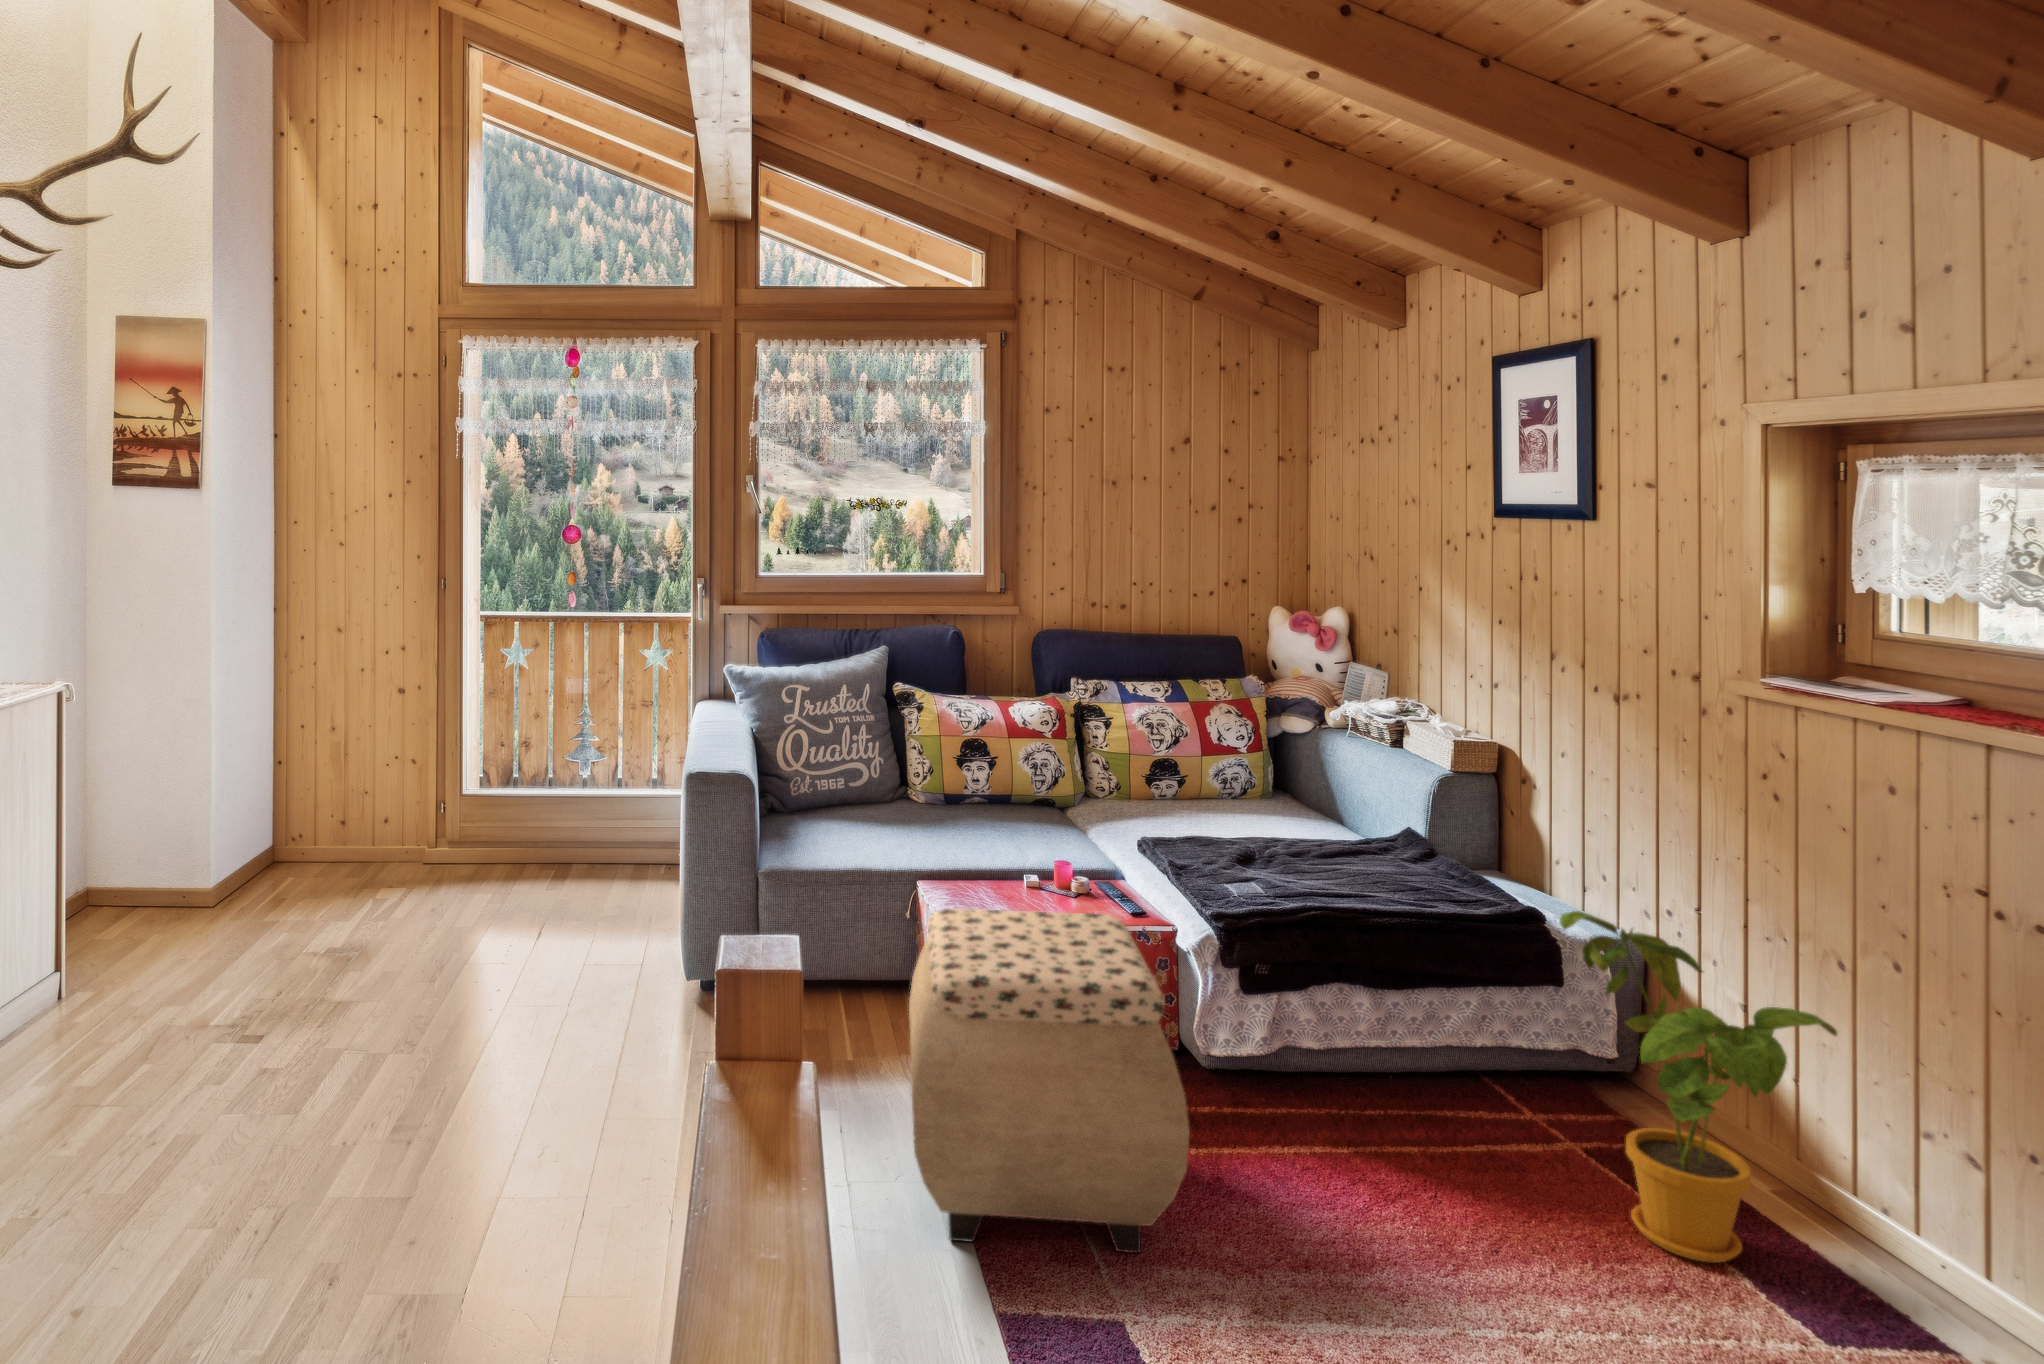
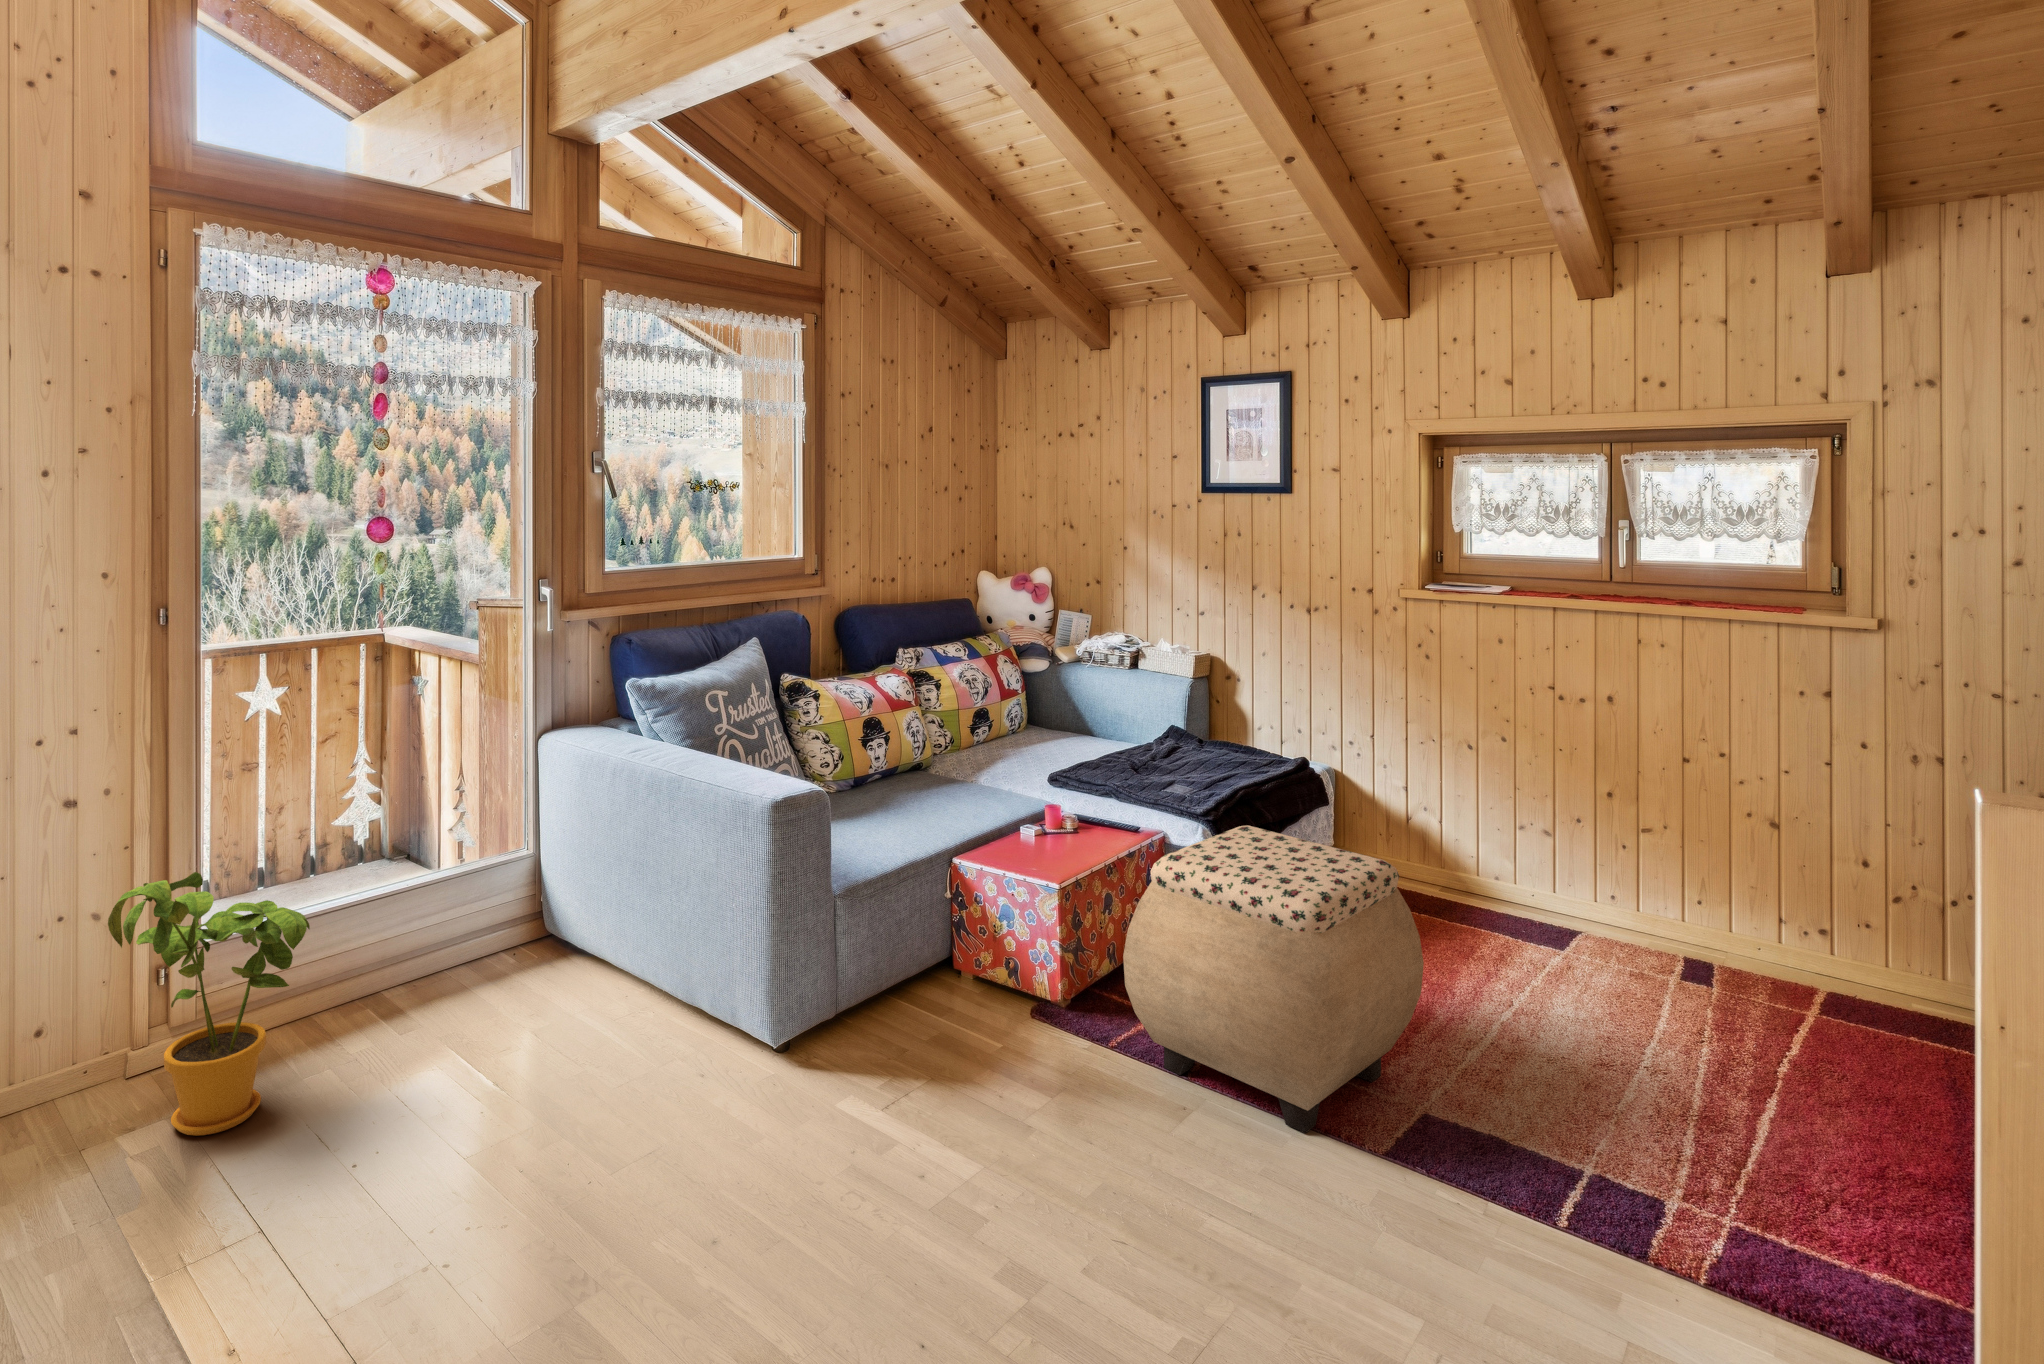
house plant: present [1560,911,1837,1263] -> present [108,872,310,1135]

